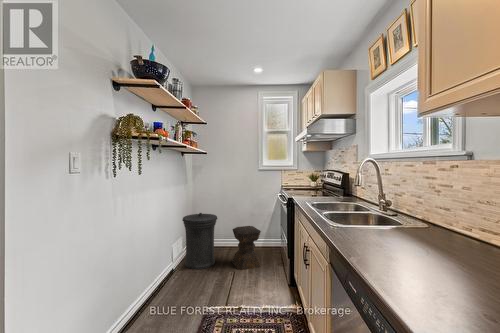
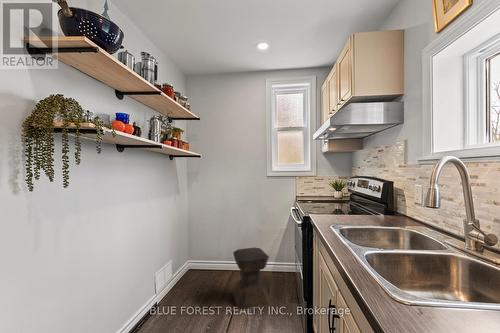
trash can: present [182,213,217,269] -> none [170,231,215,305]

